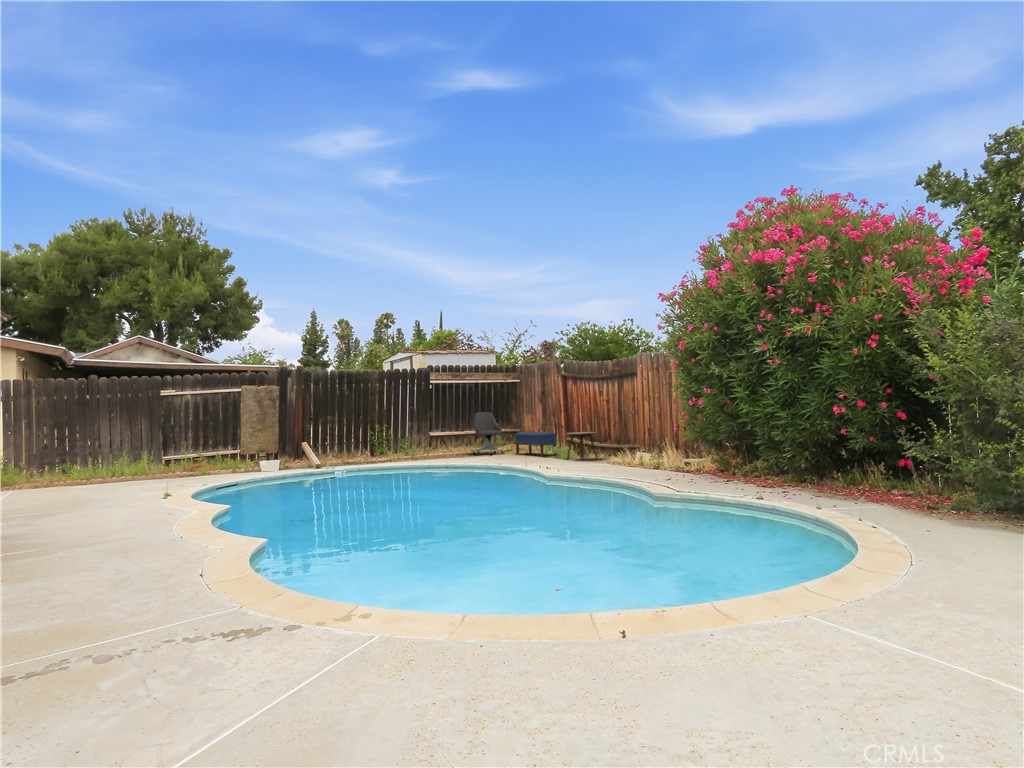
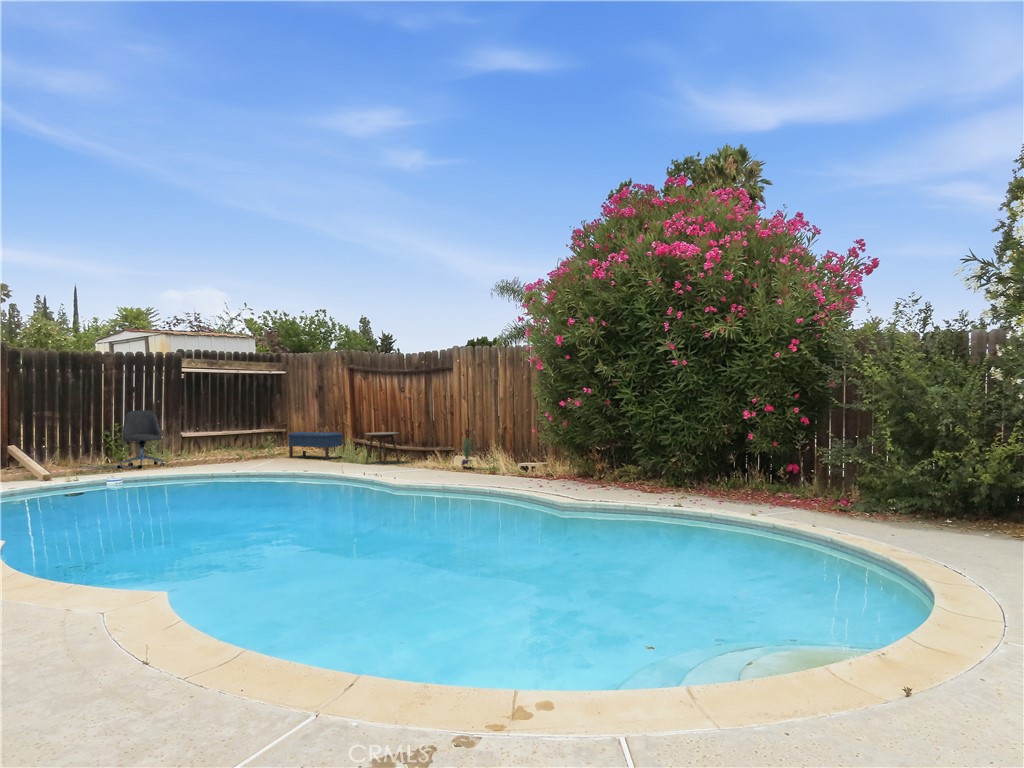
chair: present [474,412,504,456] -> present [117,410,164,469]
decorative plant: none [626,436,657,466] -> present [462,438,473,469]

